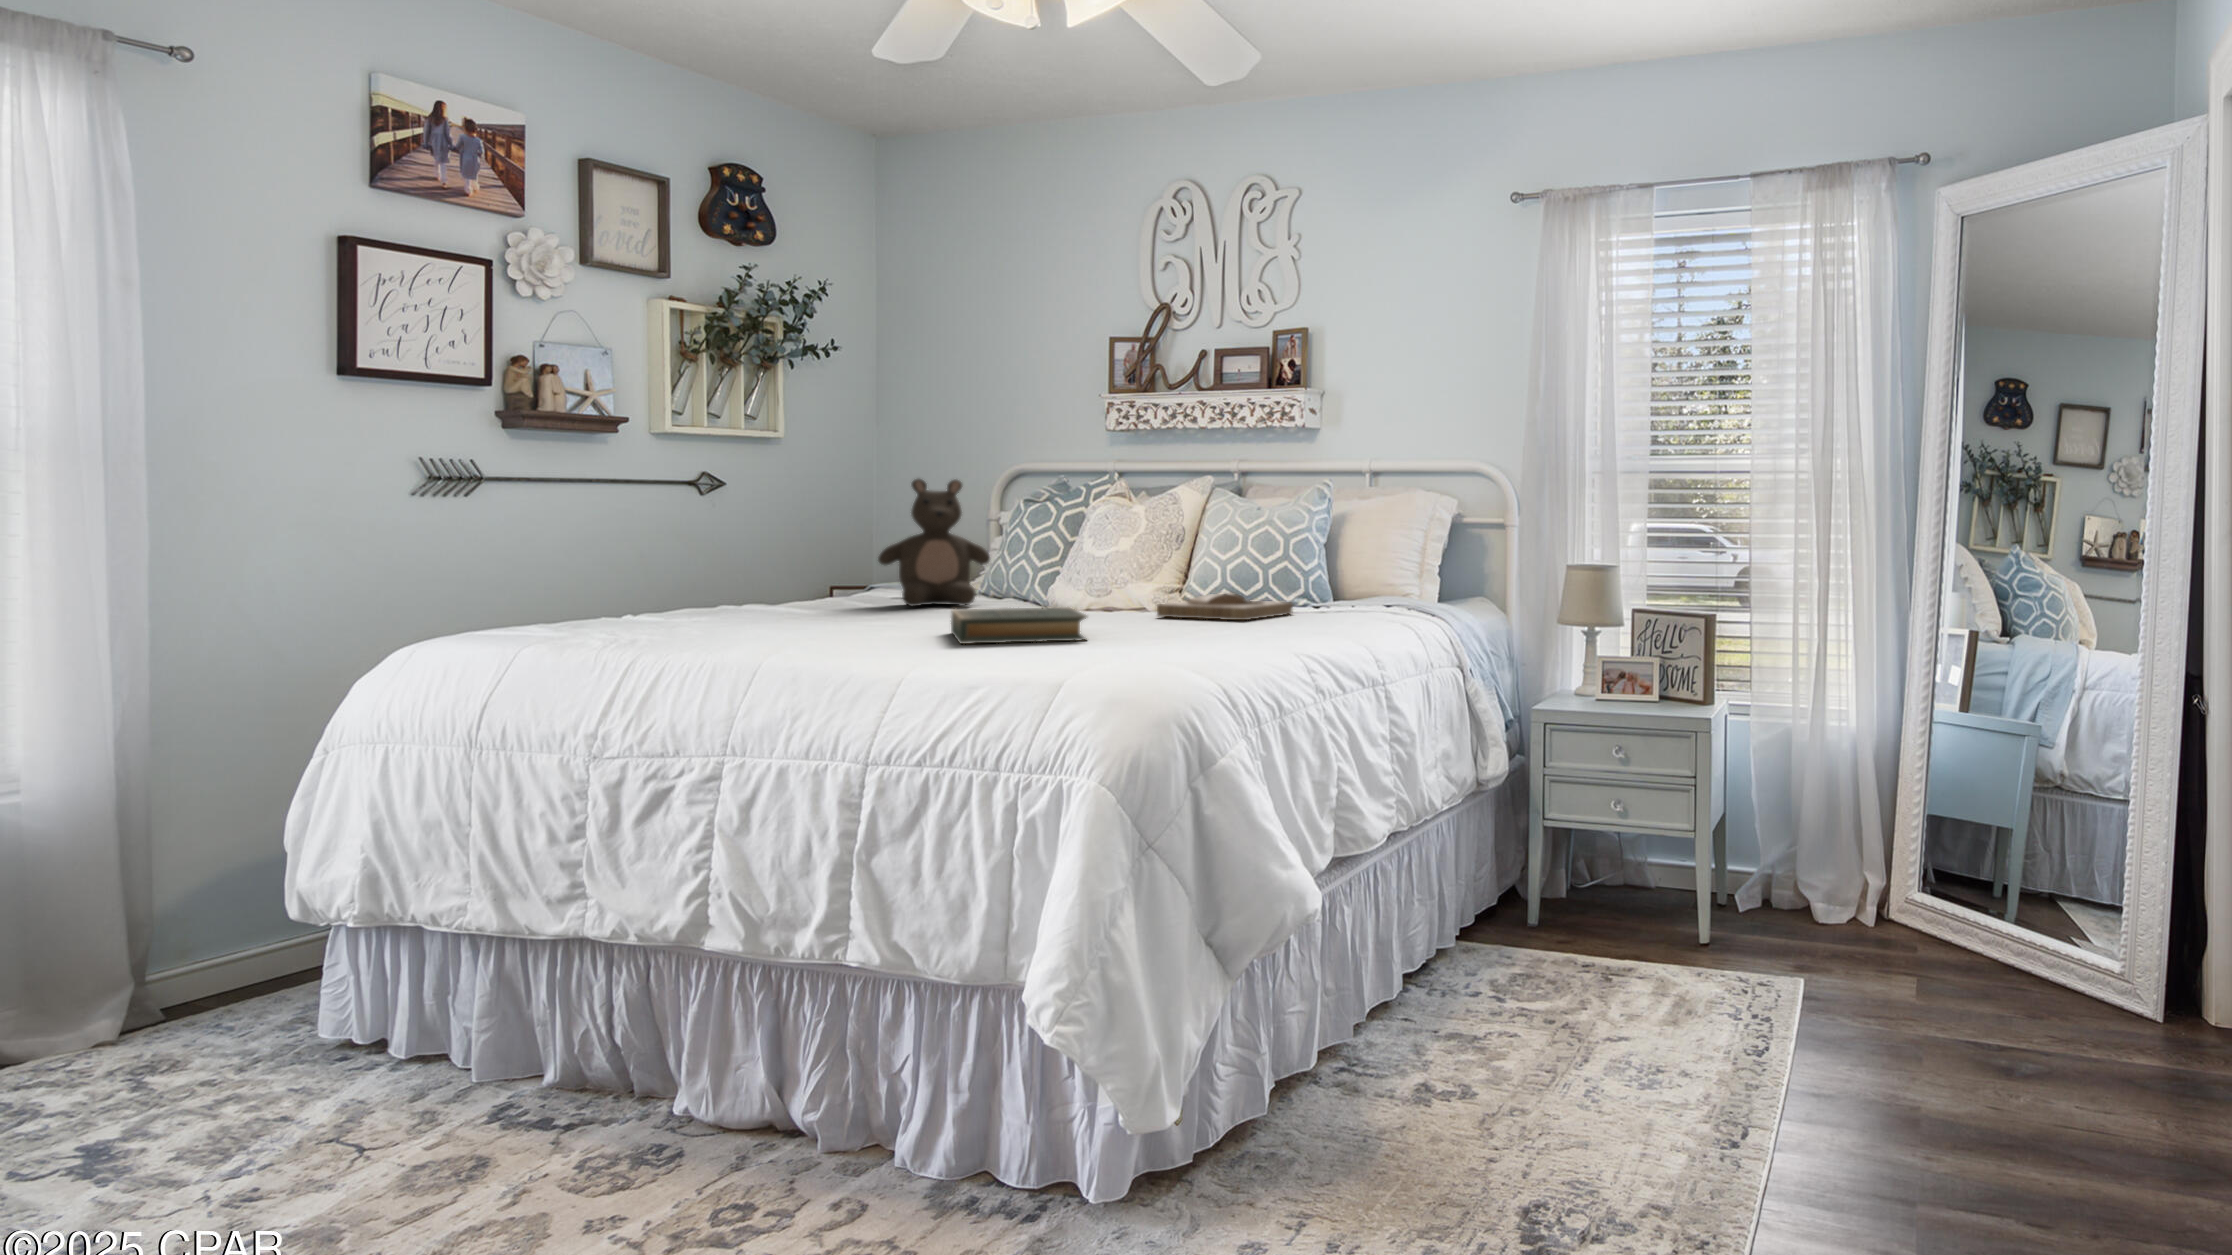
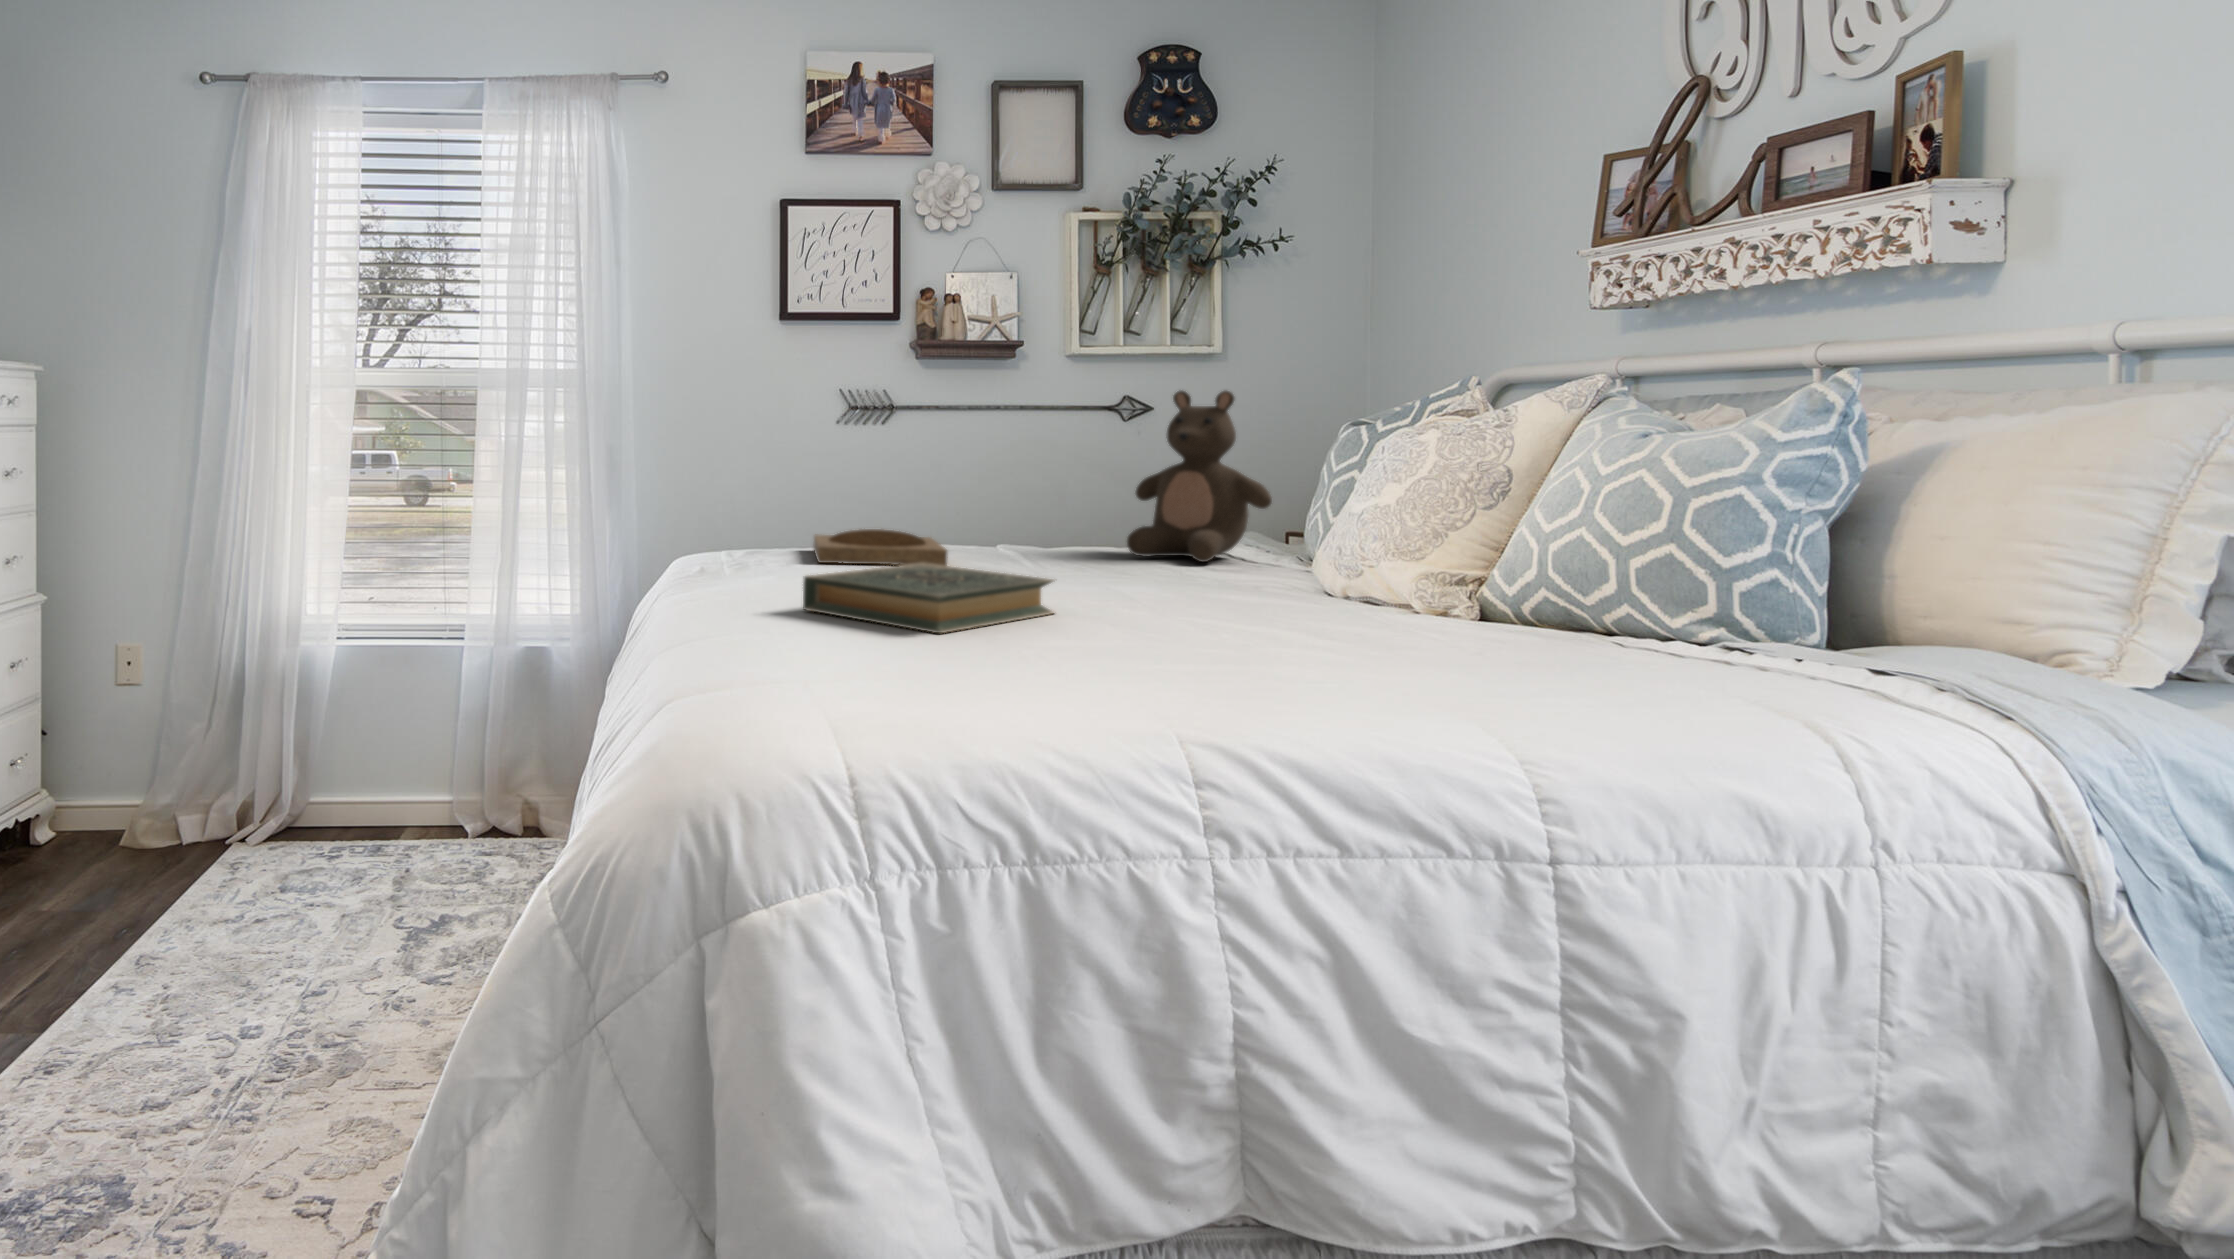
tray: present [1157,593,1293,620] -> present [813,529,947,566]

